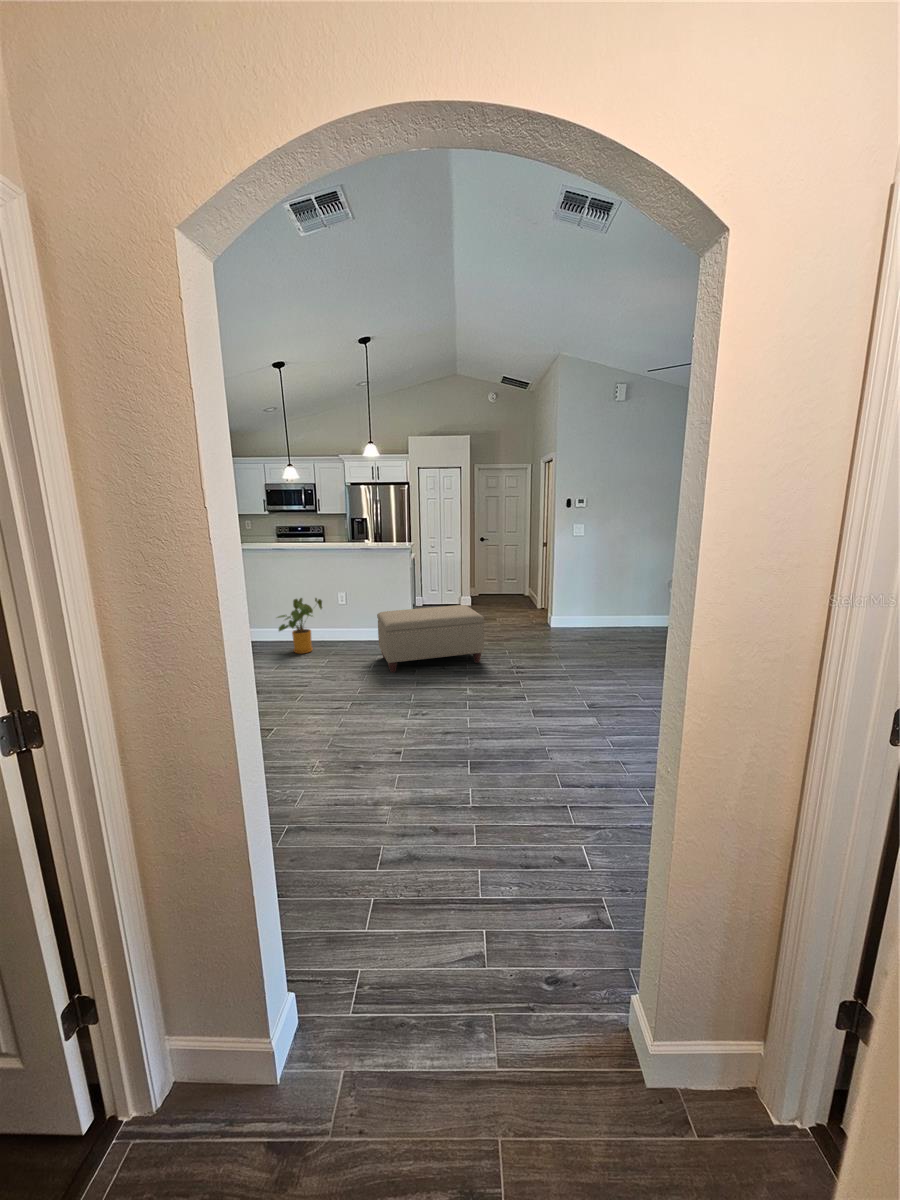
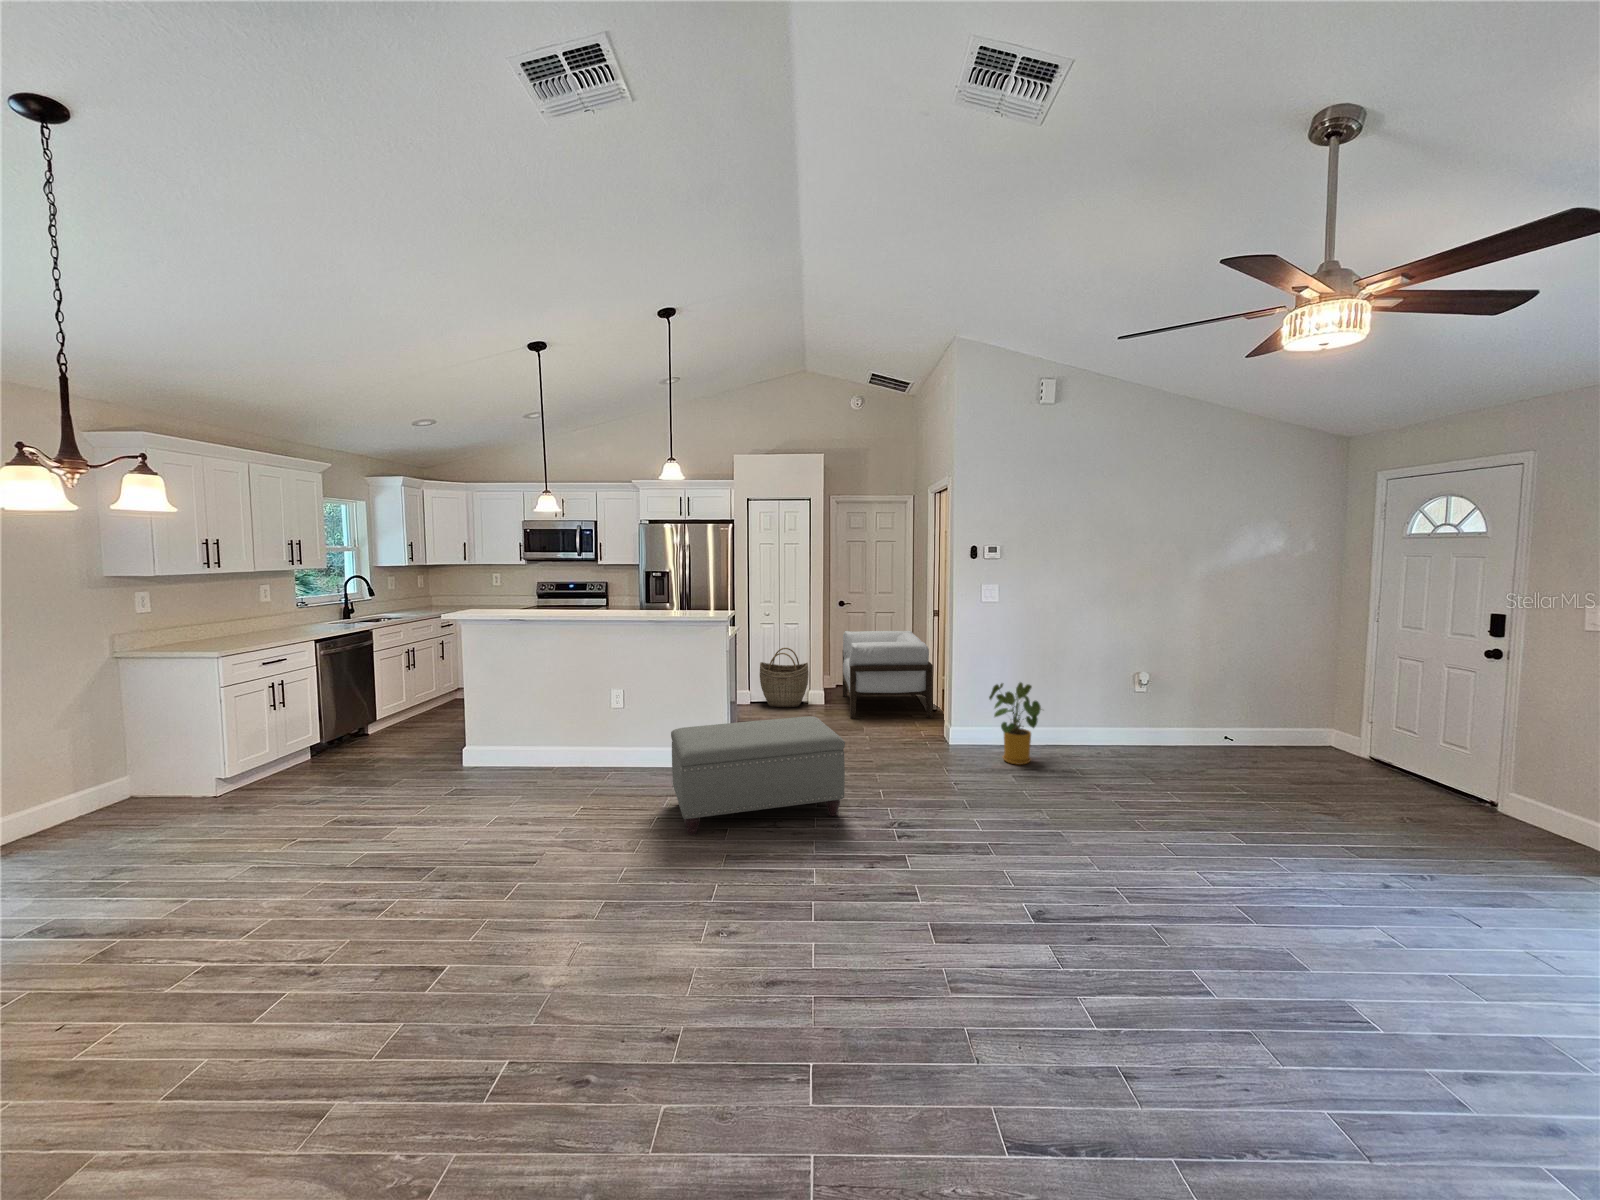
armchair: none [483,557,542,613] -> present [843,631,933,719]
woven basket: none [428,568,460,607] -> present [760,648,809,707]
house plant: present [278,598,322,654] -> present [989,682,1041,765]

